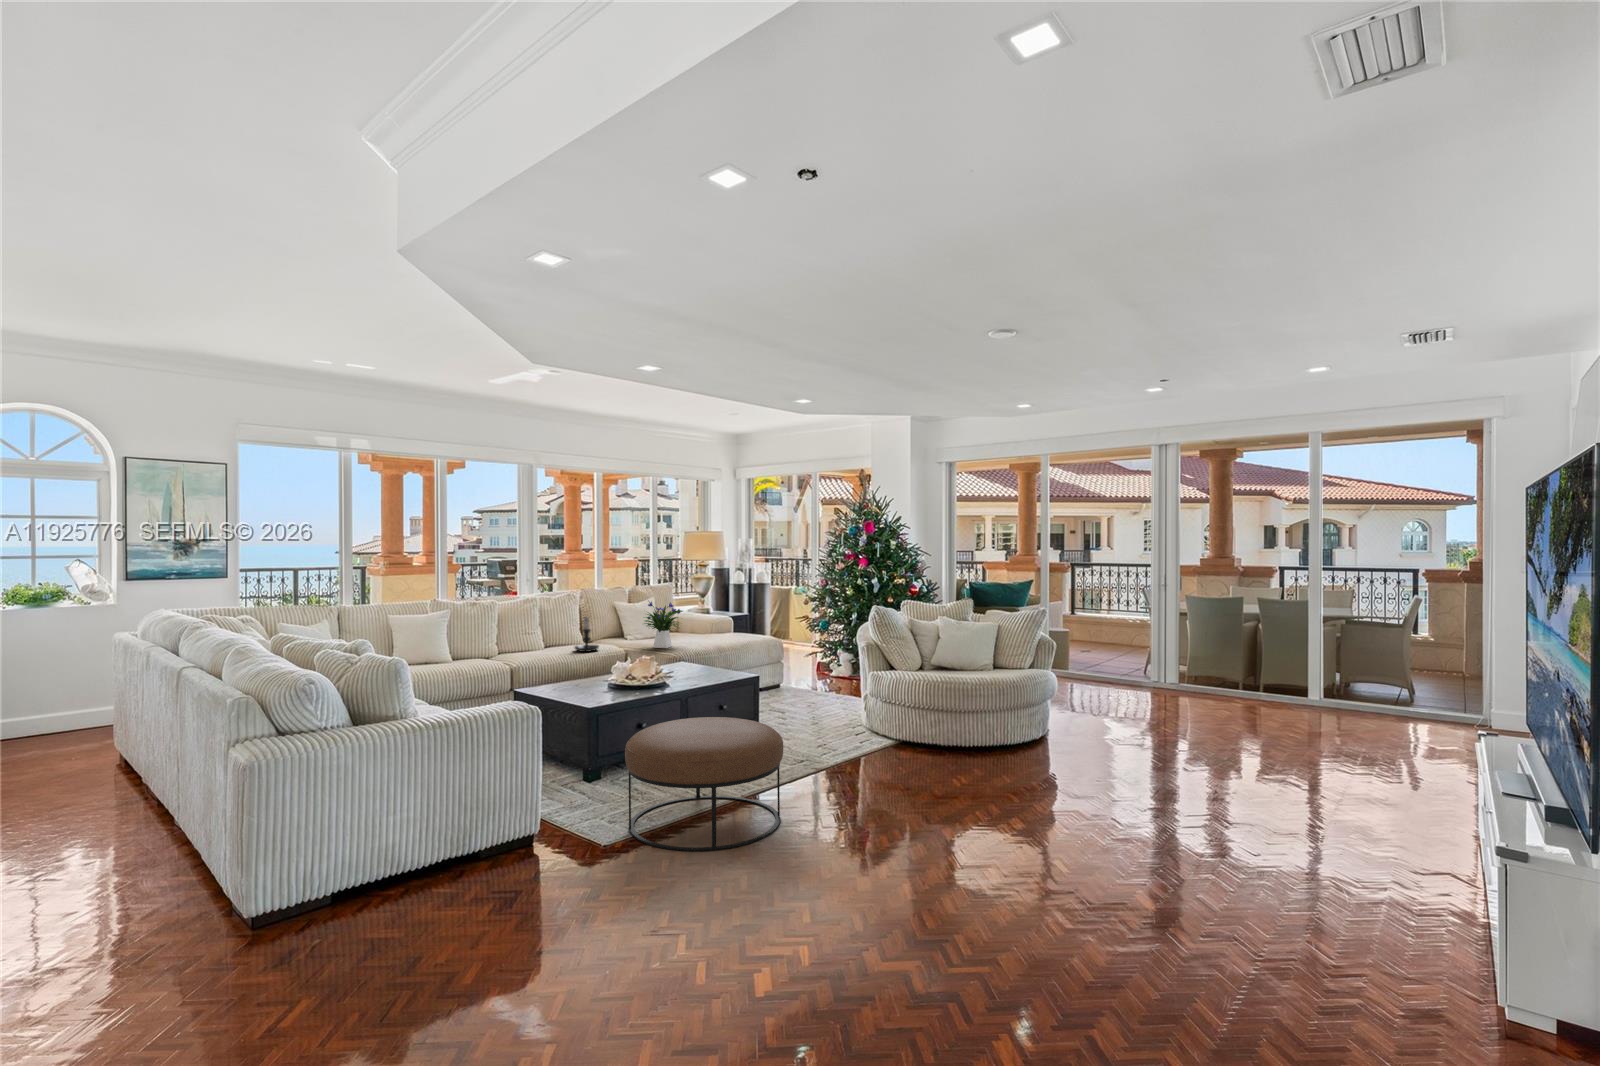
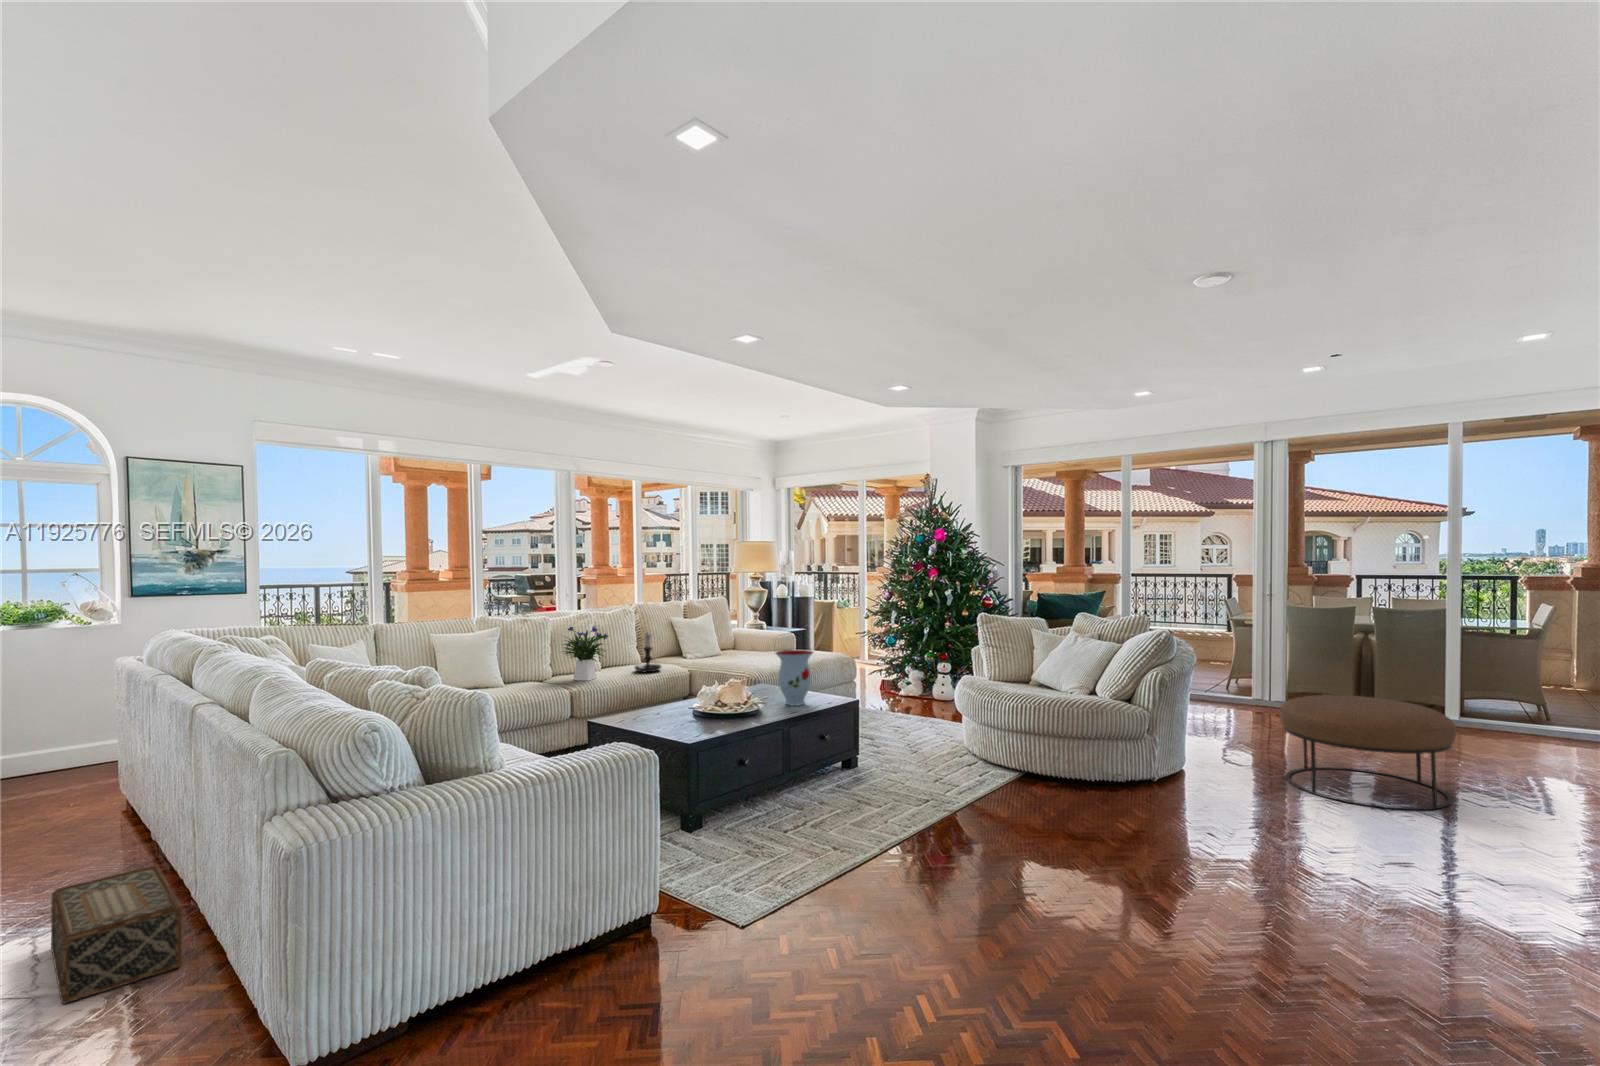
flower arrangement: present [644,602,682,648] -> present [562,626,608,681]
vase: none [682,632,716,681] -> present [776,650,813,706]
ottoman: present [625,717,783,851] -> present [1280,695,1456,810]
woven basket: none [77,793,176,882] -> present [51,866,183,1003]

